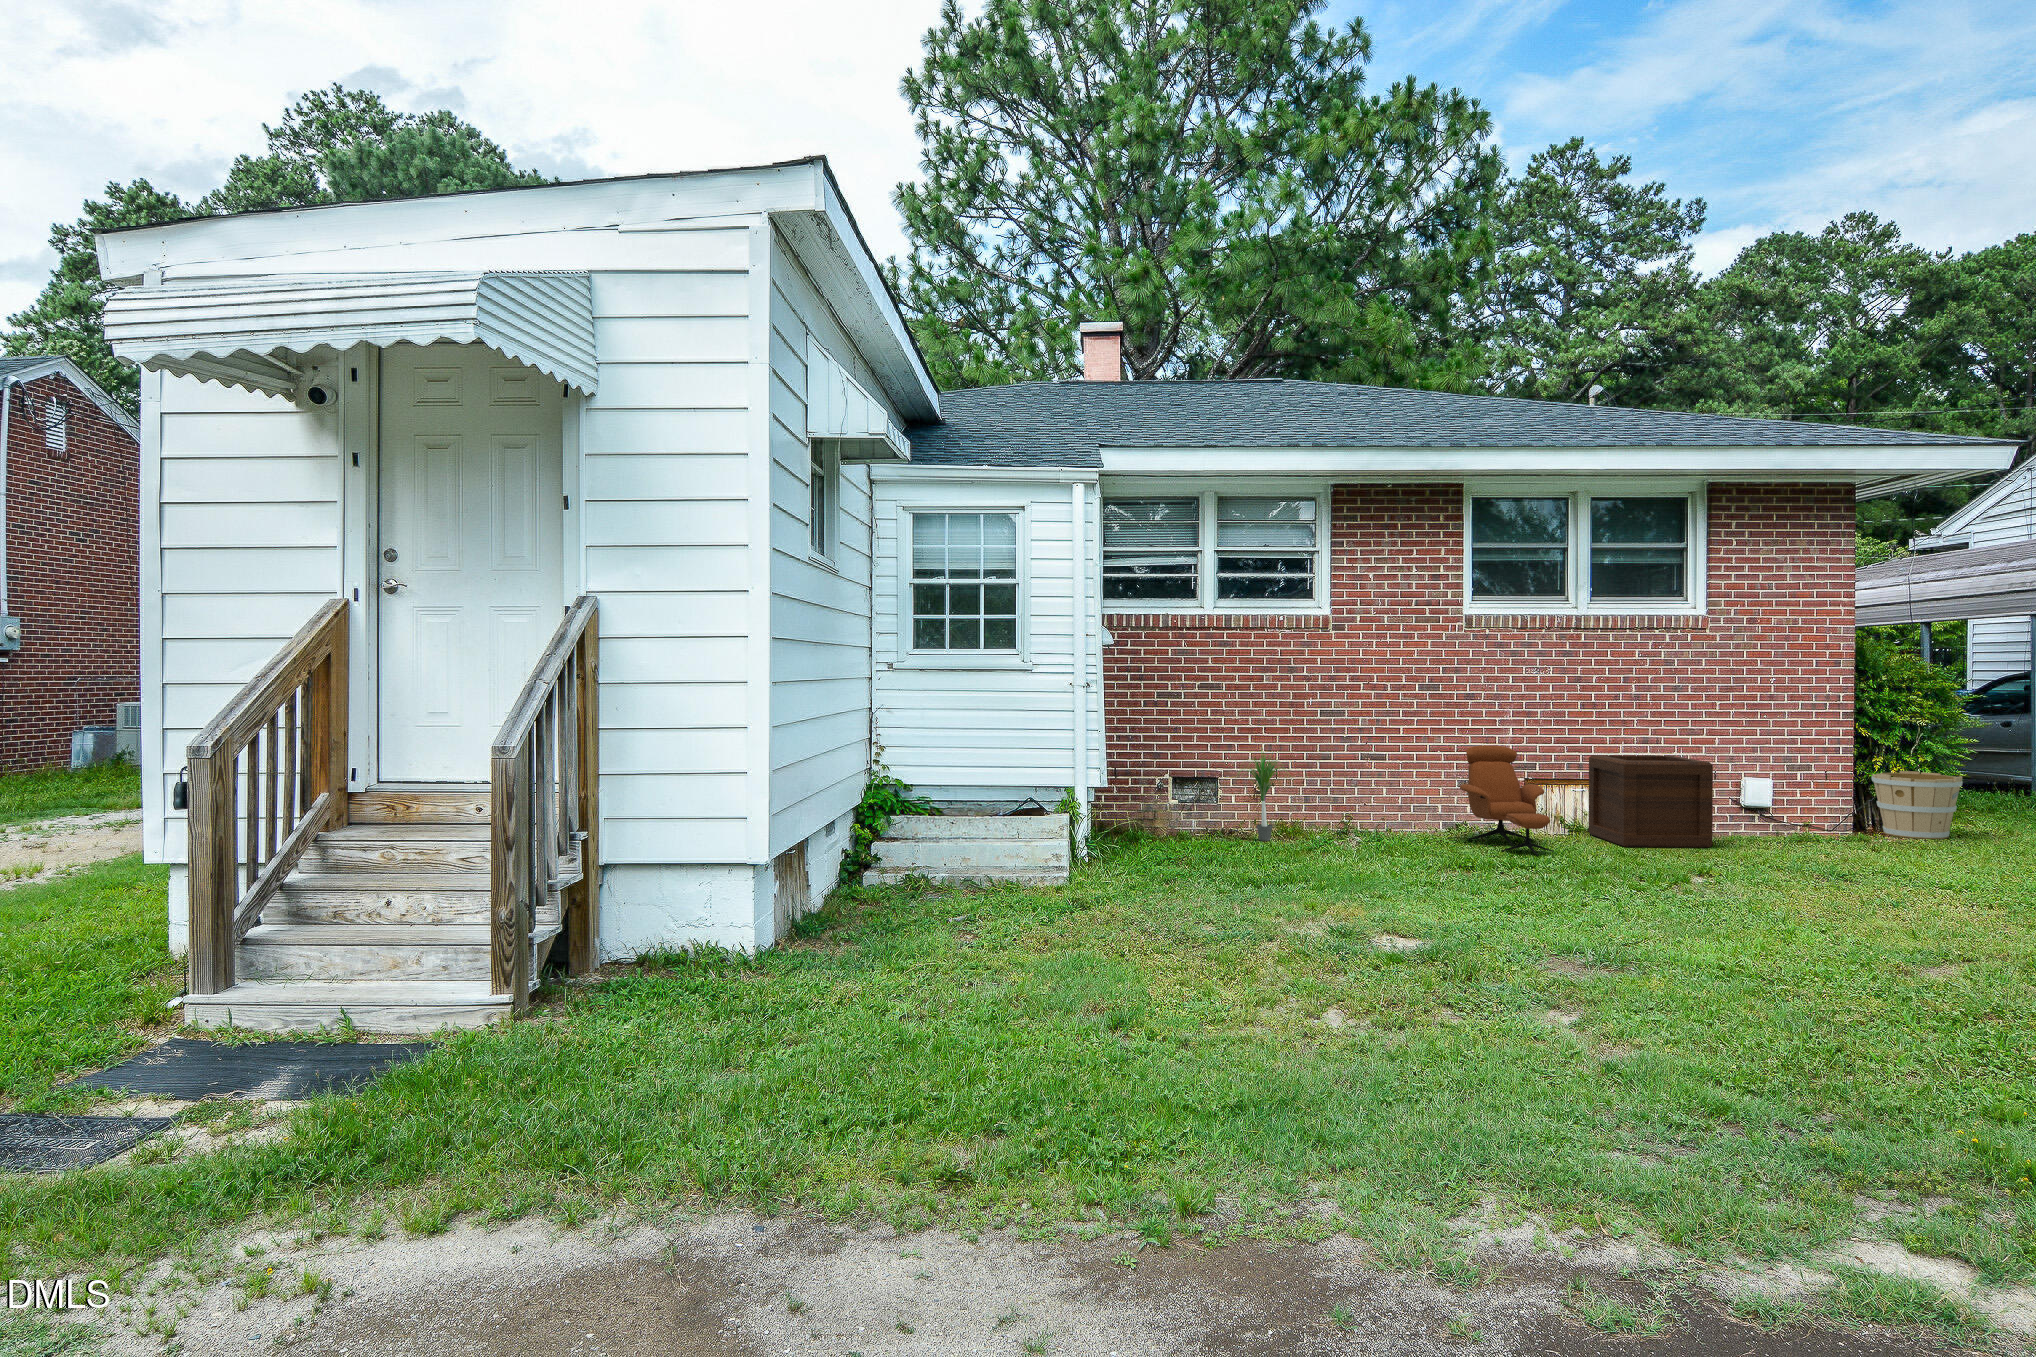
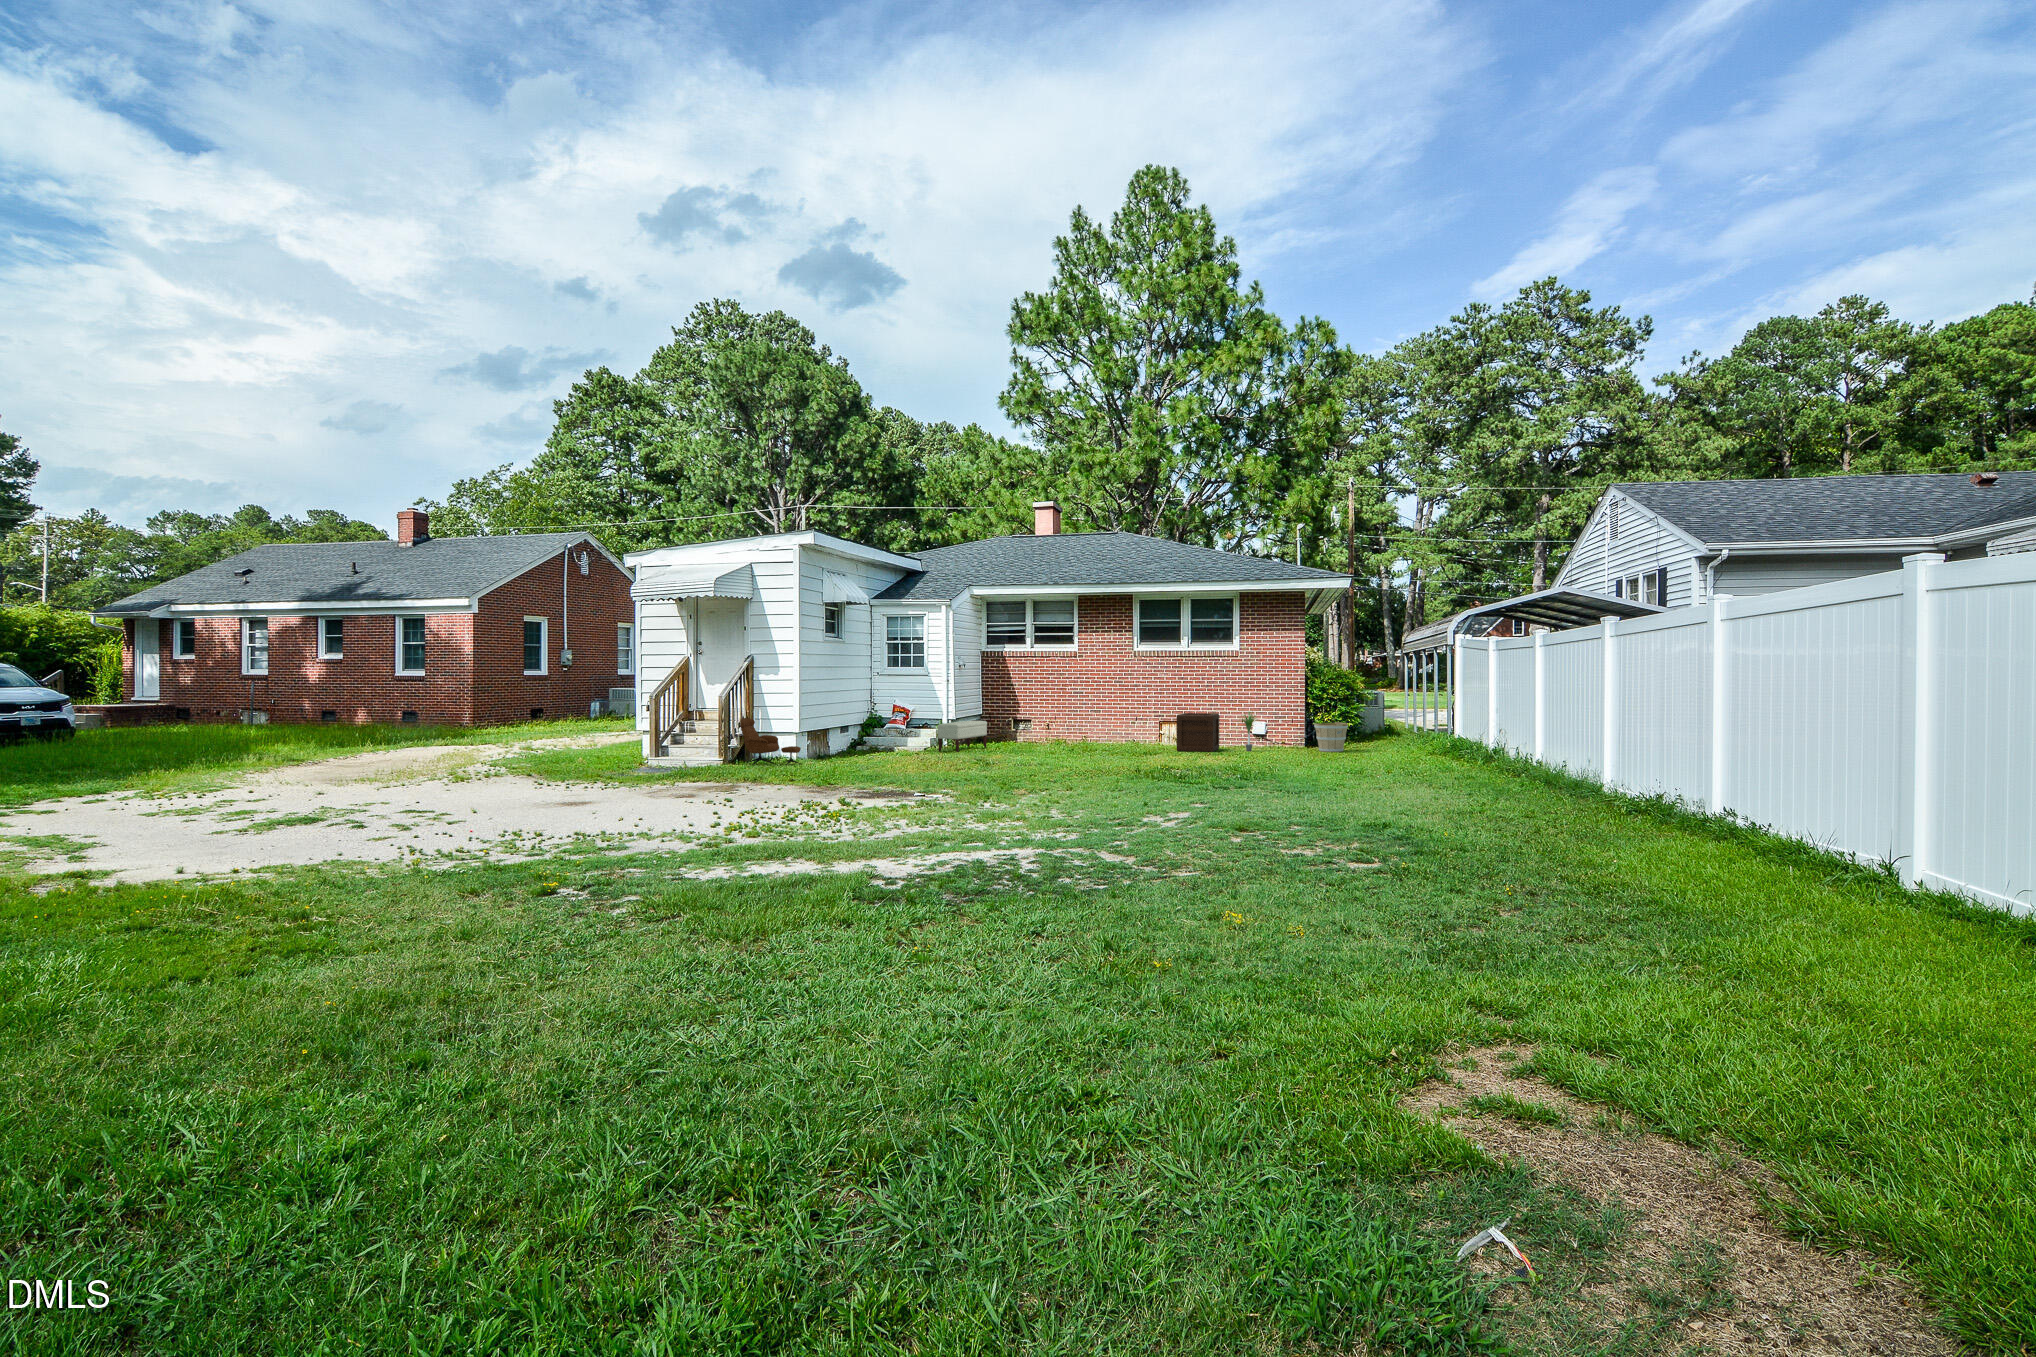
lounge chair: present [1460,745,1554,856] -> present [740,718,801,765]
potted plant: present [1248,750,1286,841] -> present [1243,714,1255,751]
bench: none [1076,781,1151,871] -> present [938,721,987,752]

